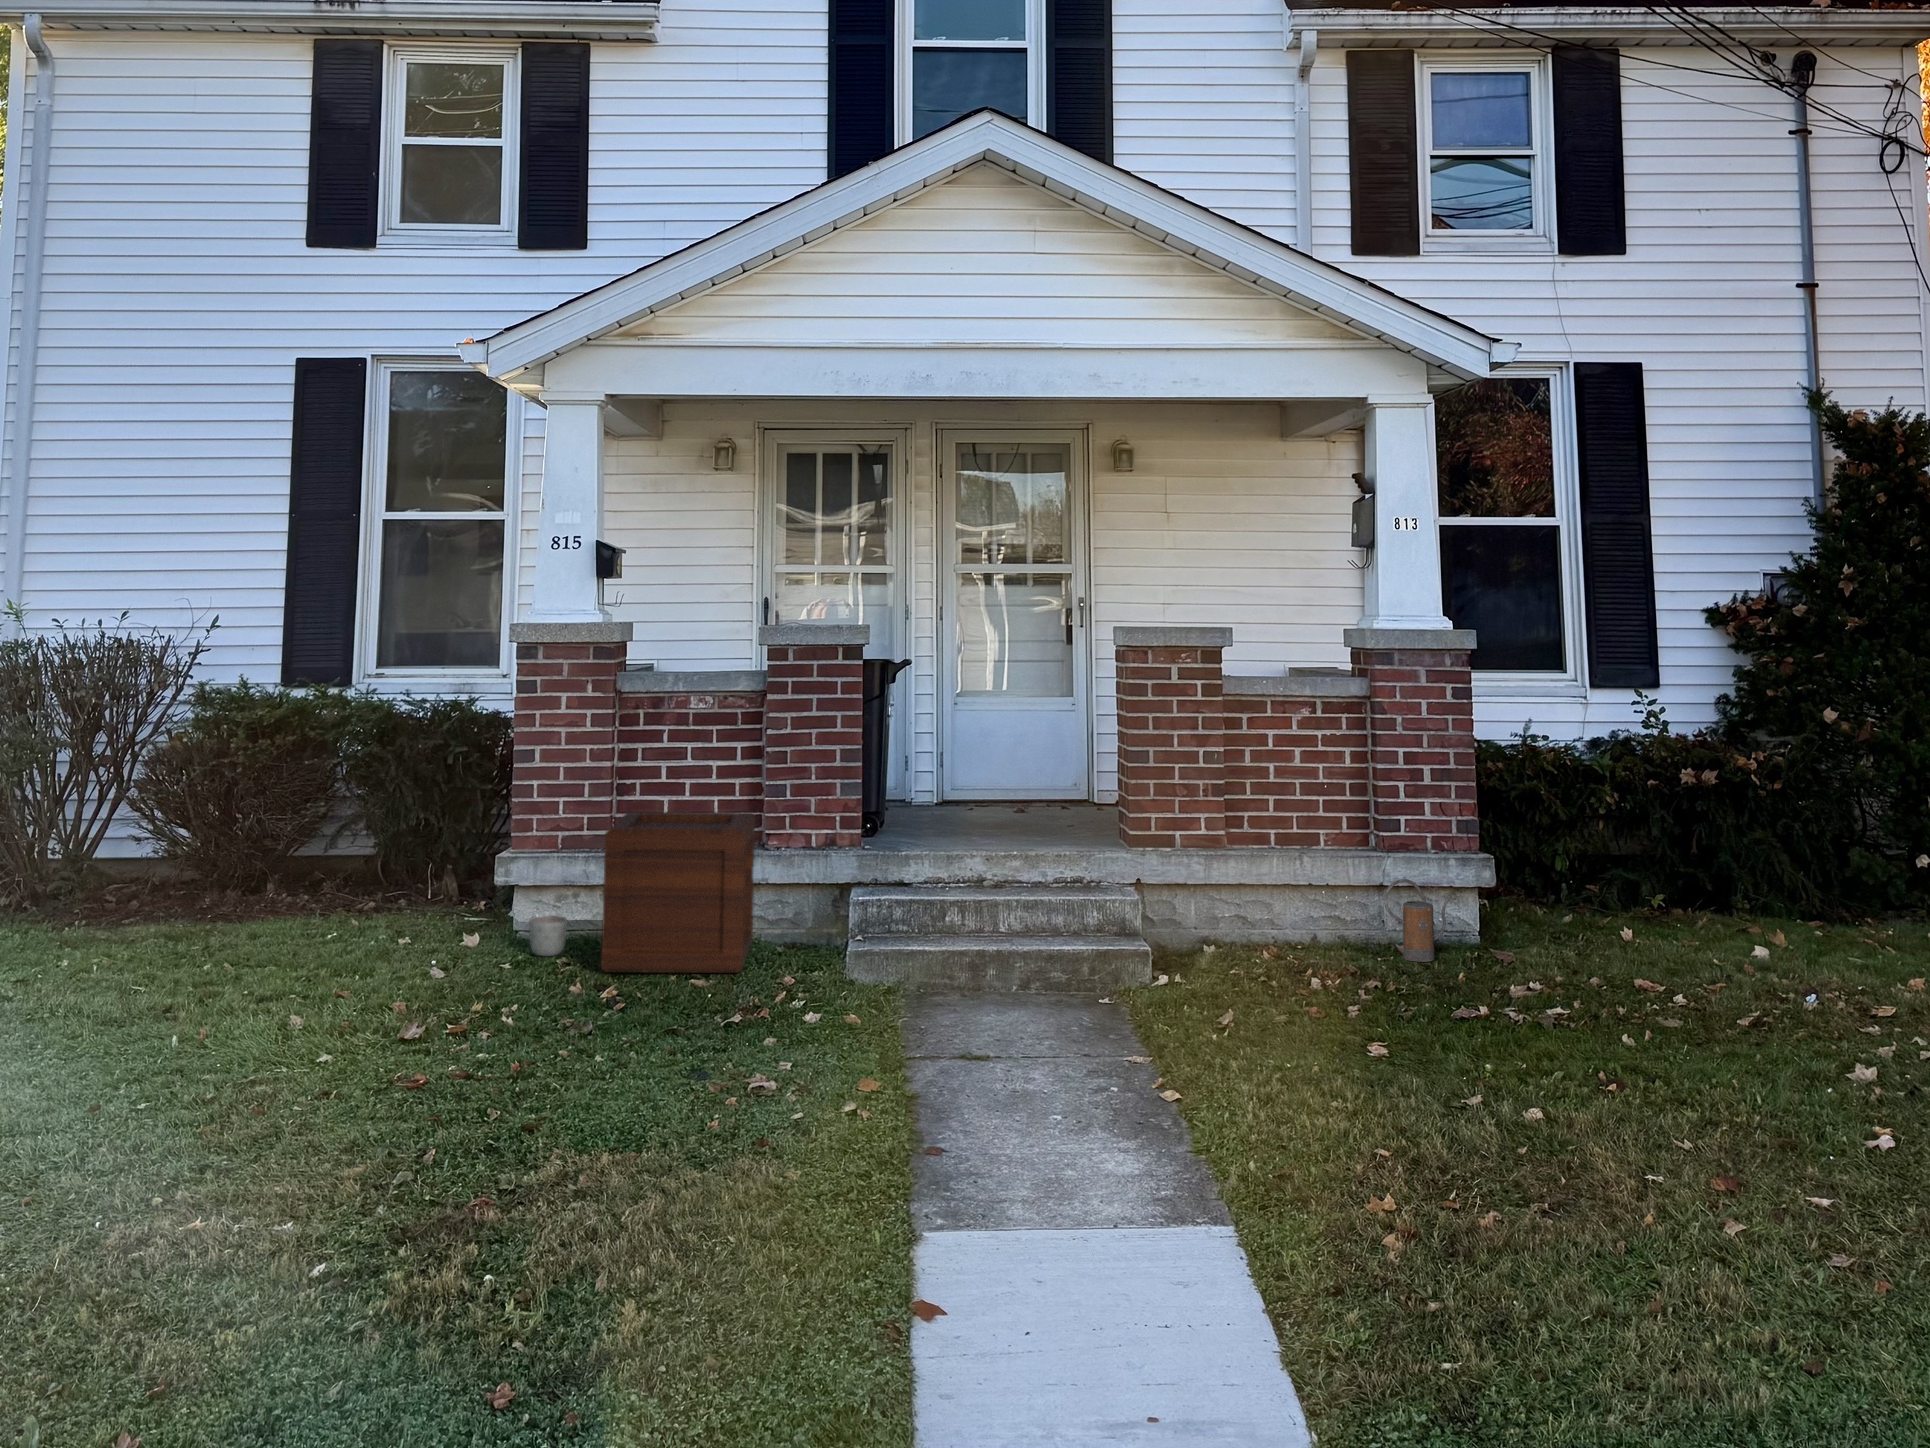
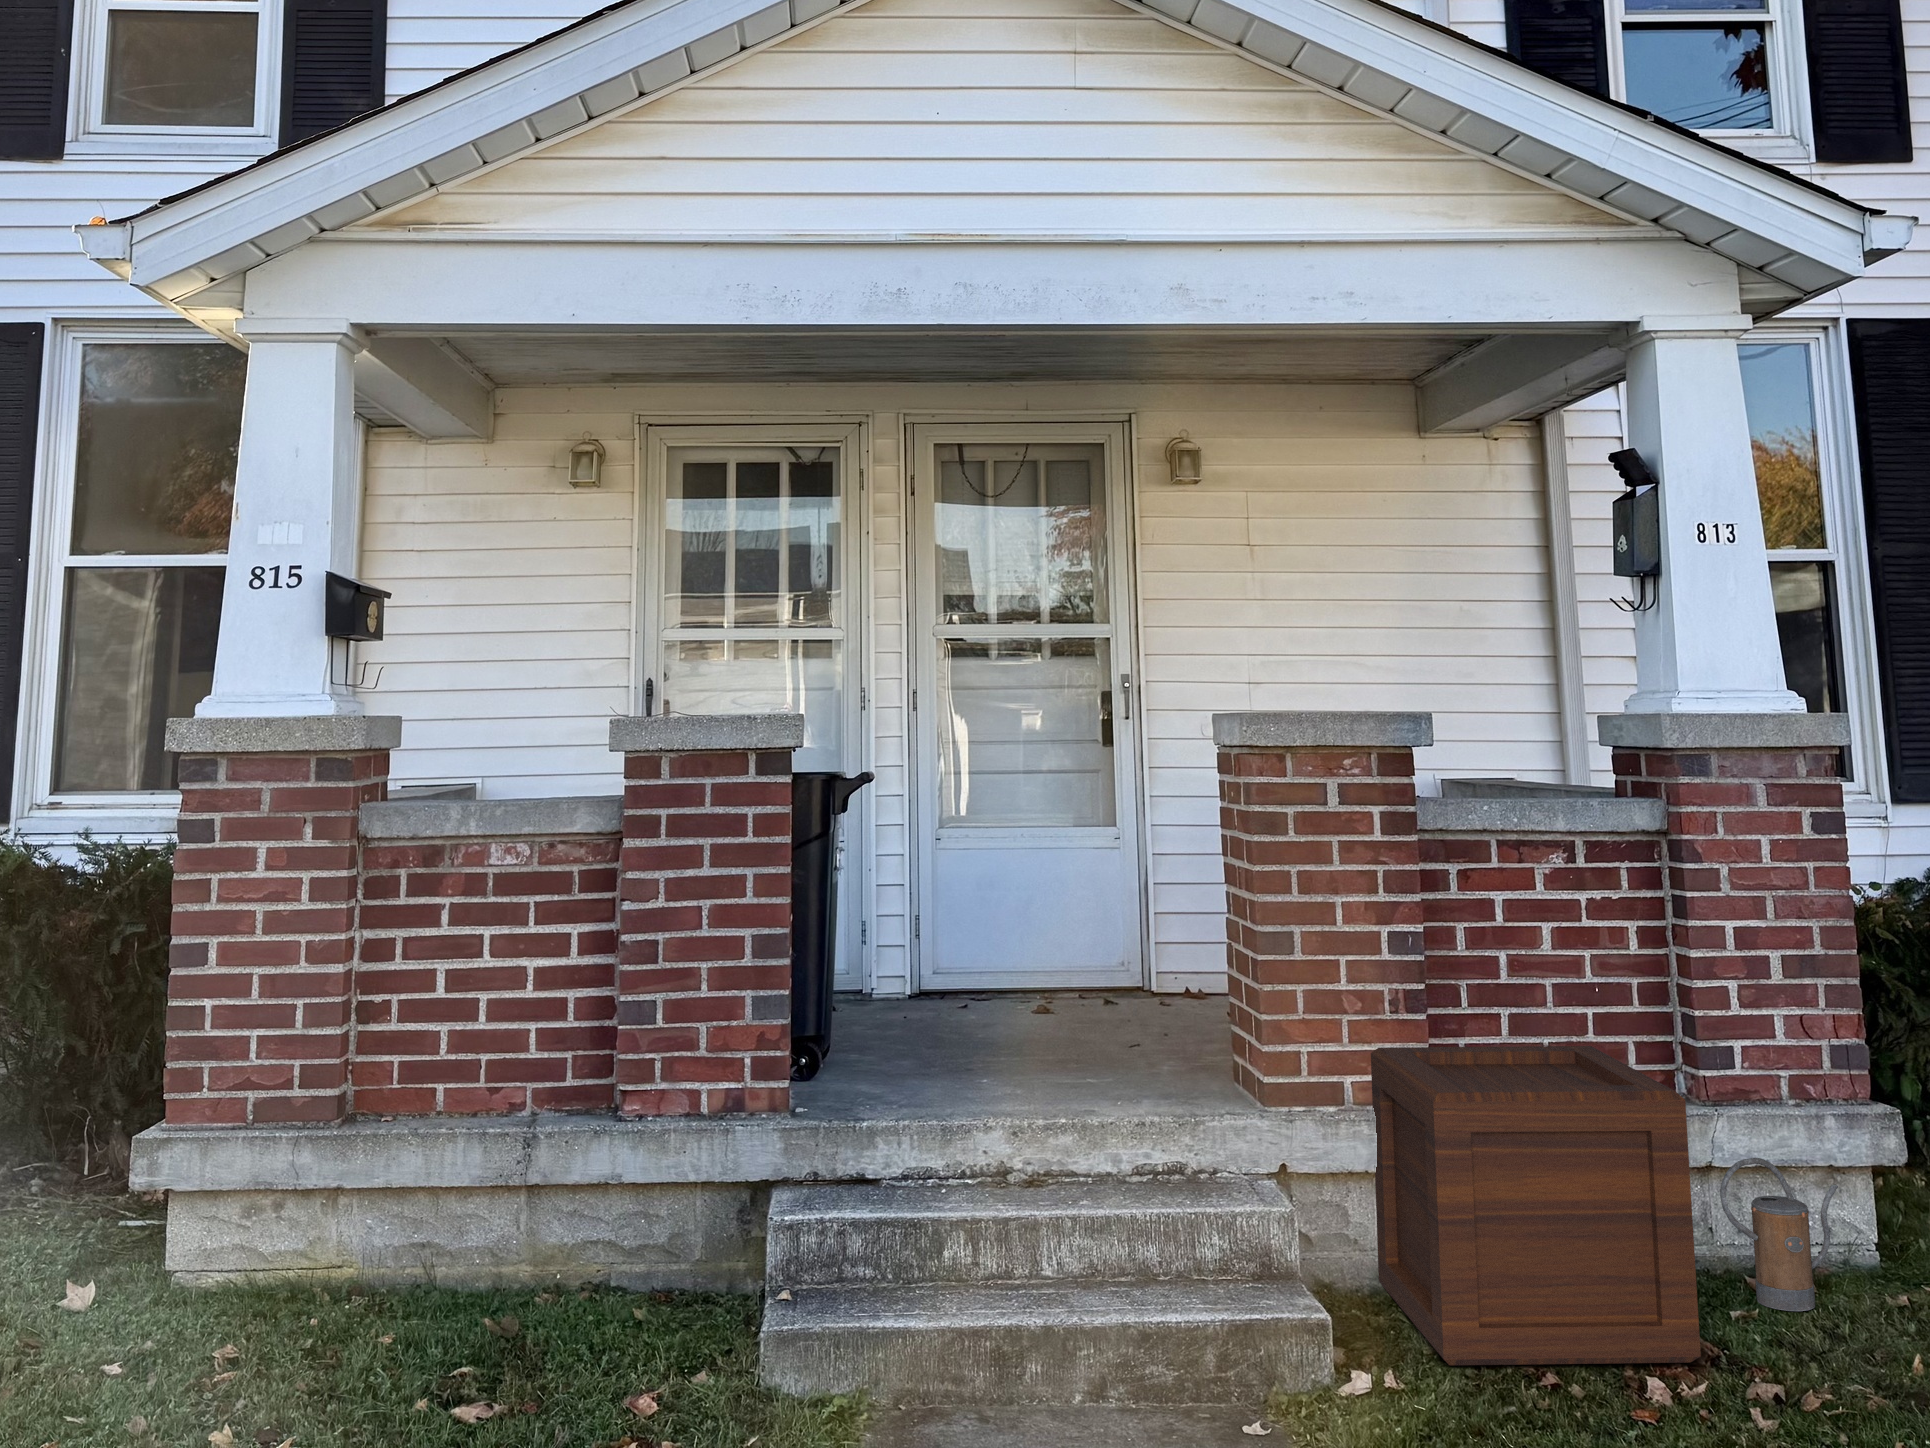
wooden crate: present [601,812,755,973] -> present [1371,1046,1701,1365]
planter: present [529,916,568,956] -> none [184,1251,257,1332]

